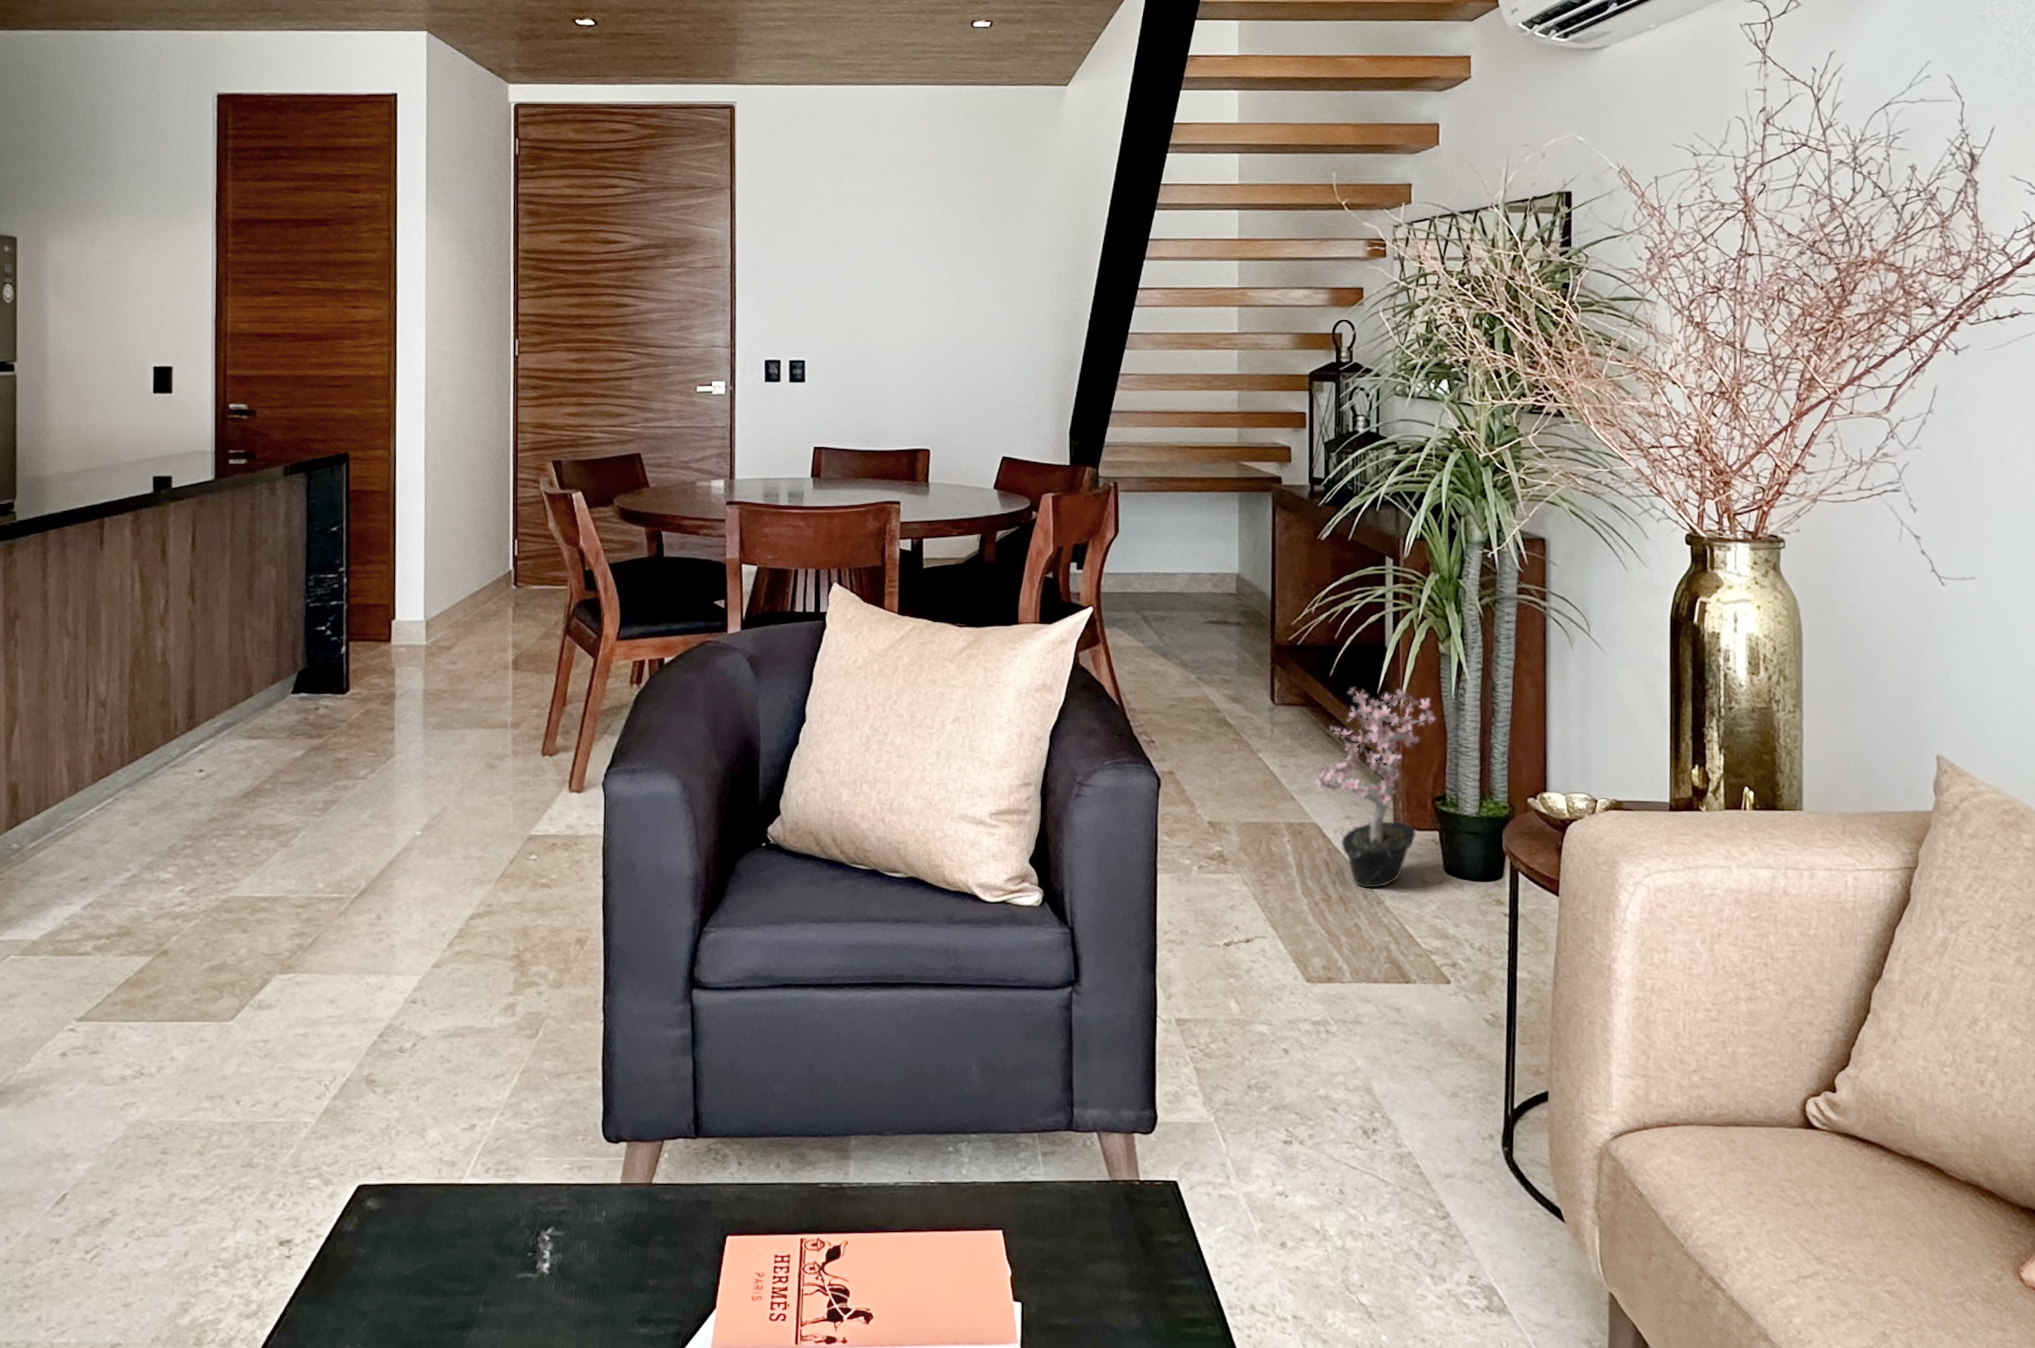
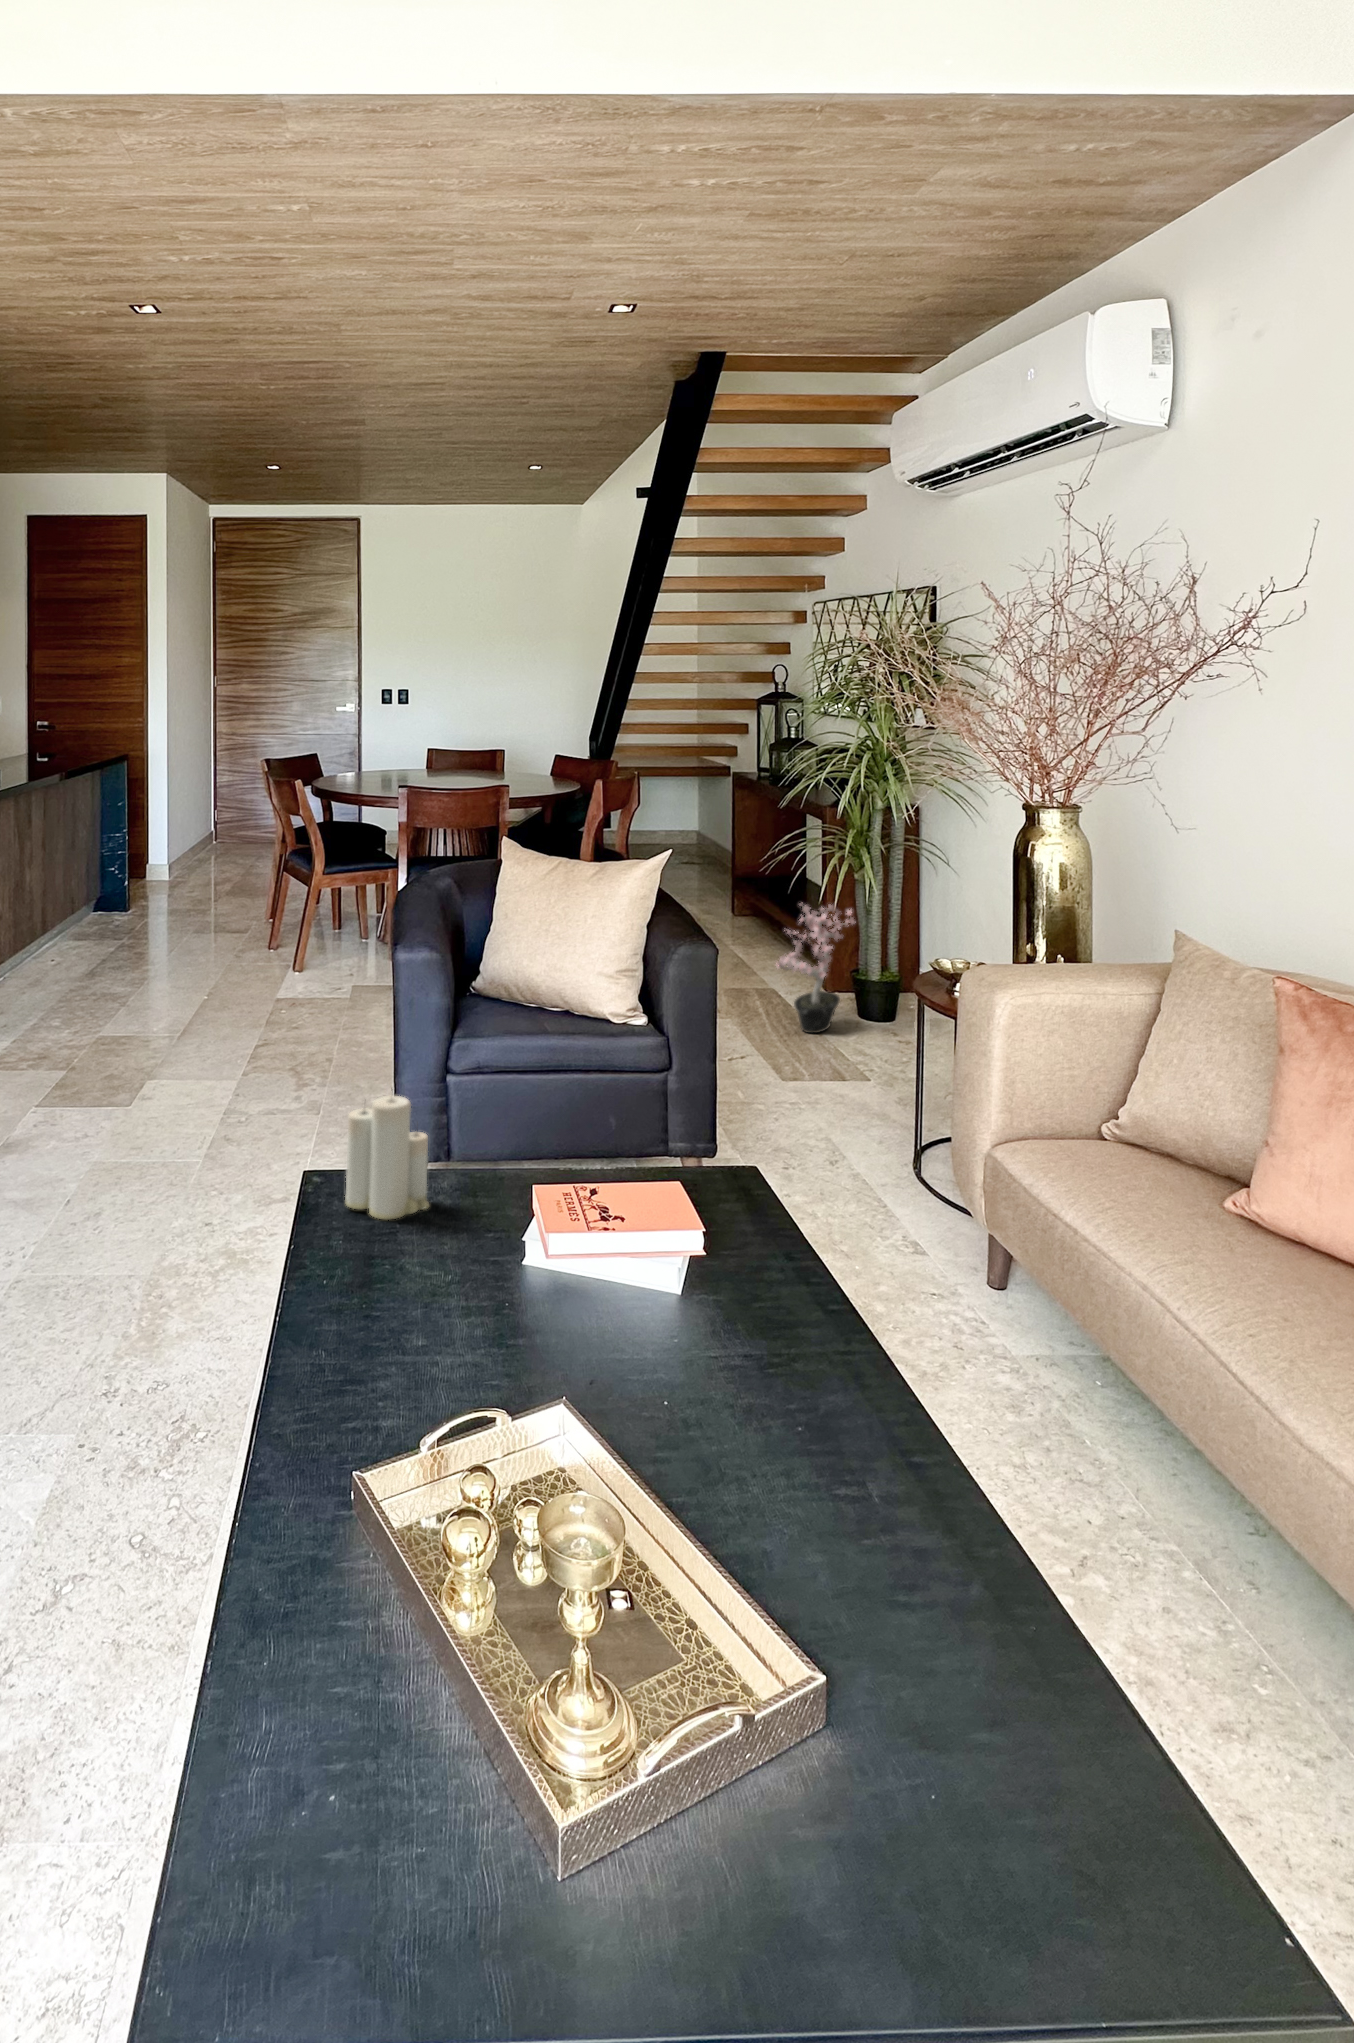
candle: none [413,1063,553,1289] -> present [345,1095,429,1219]

